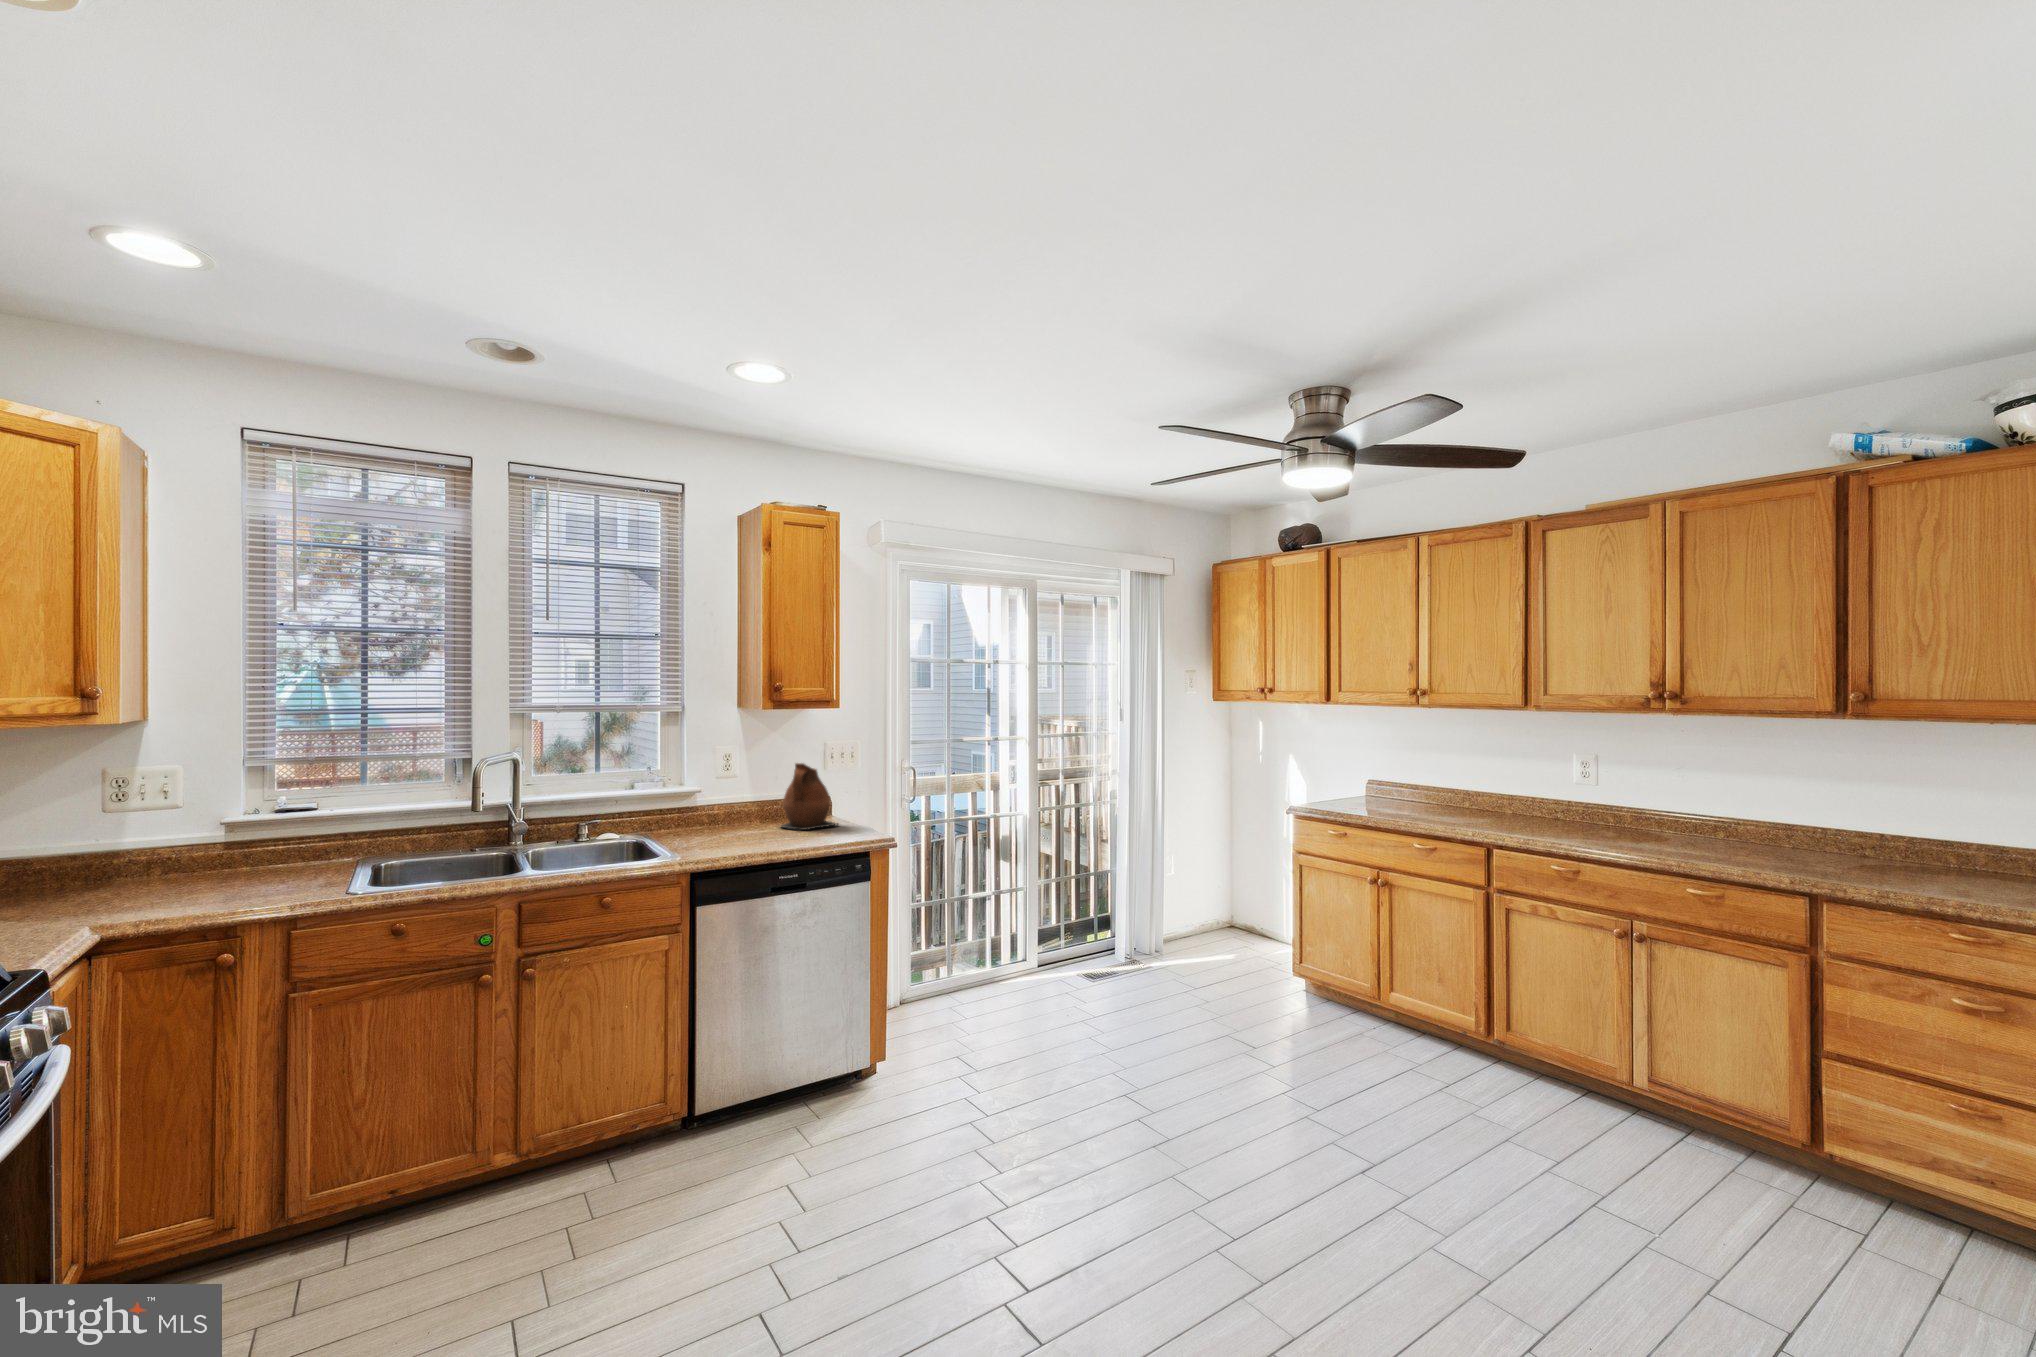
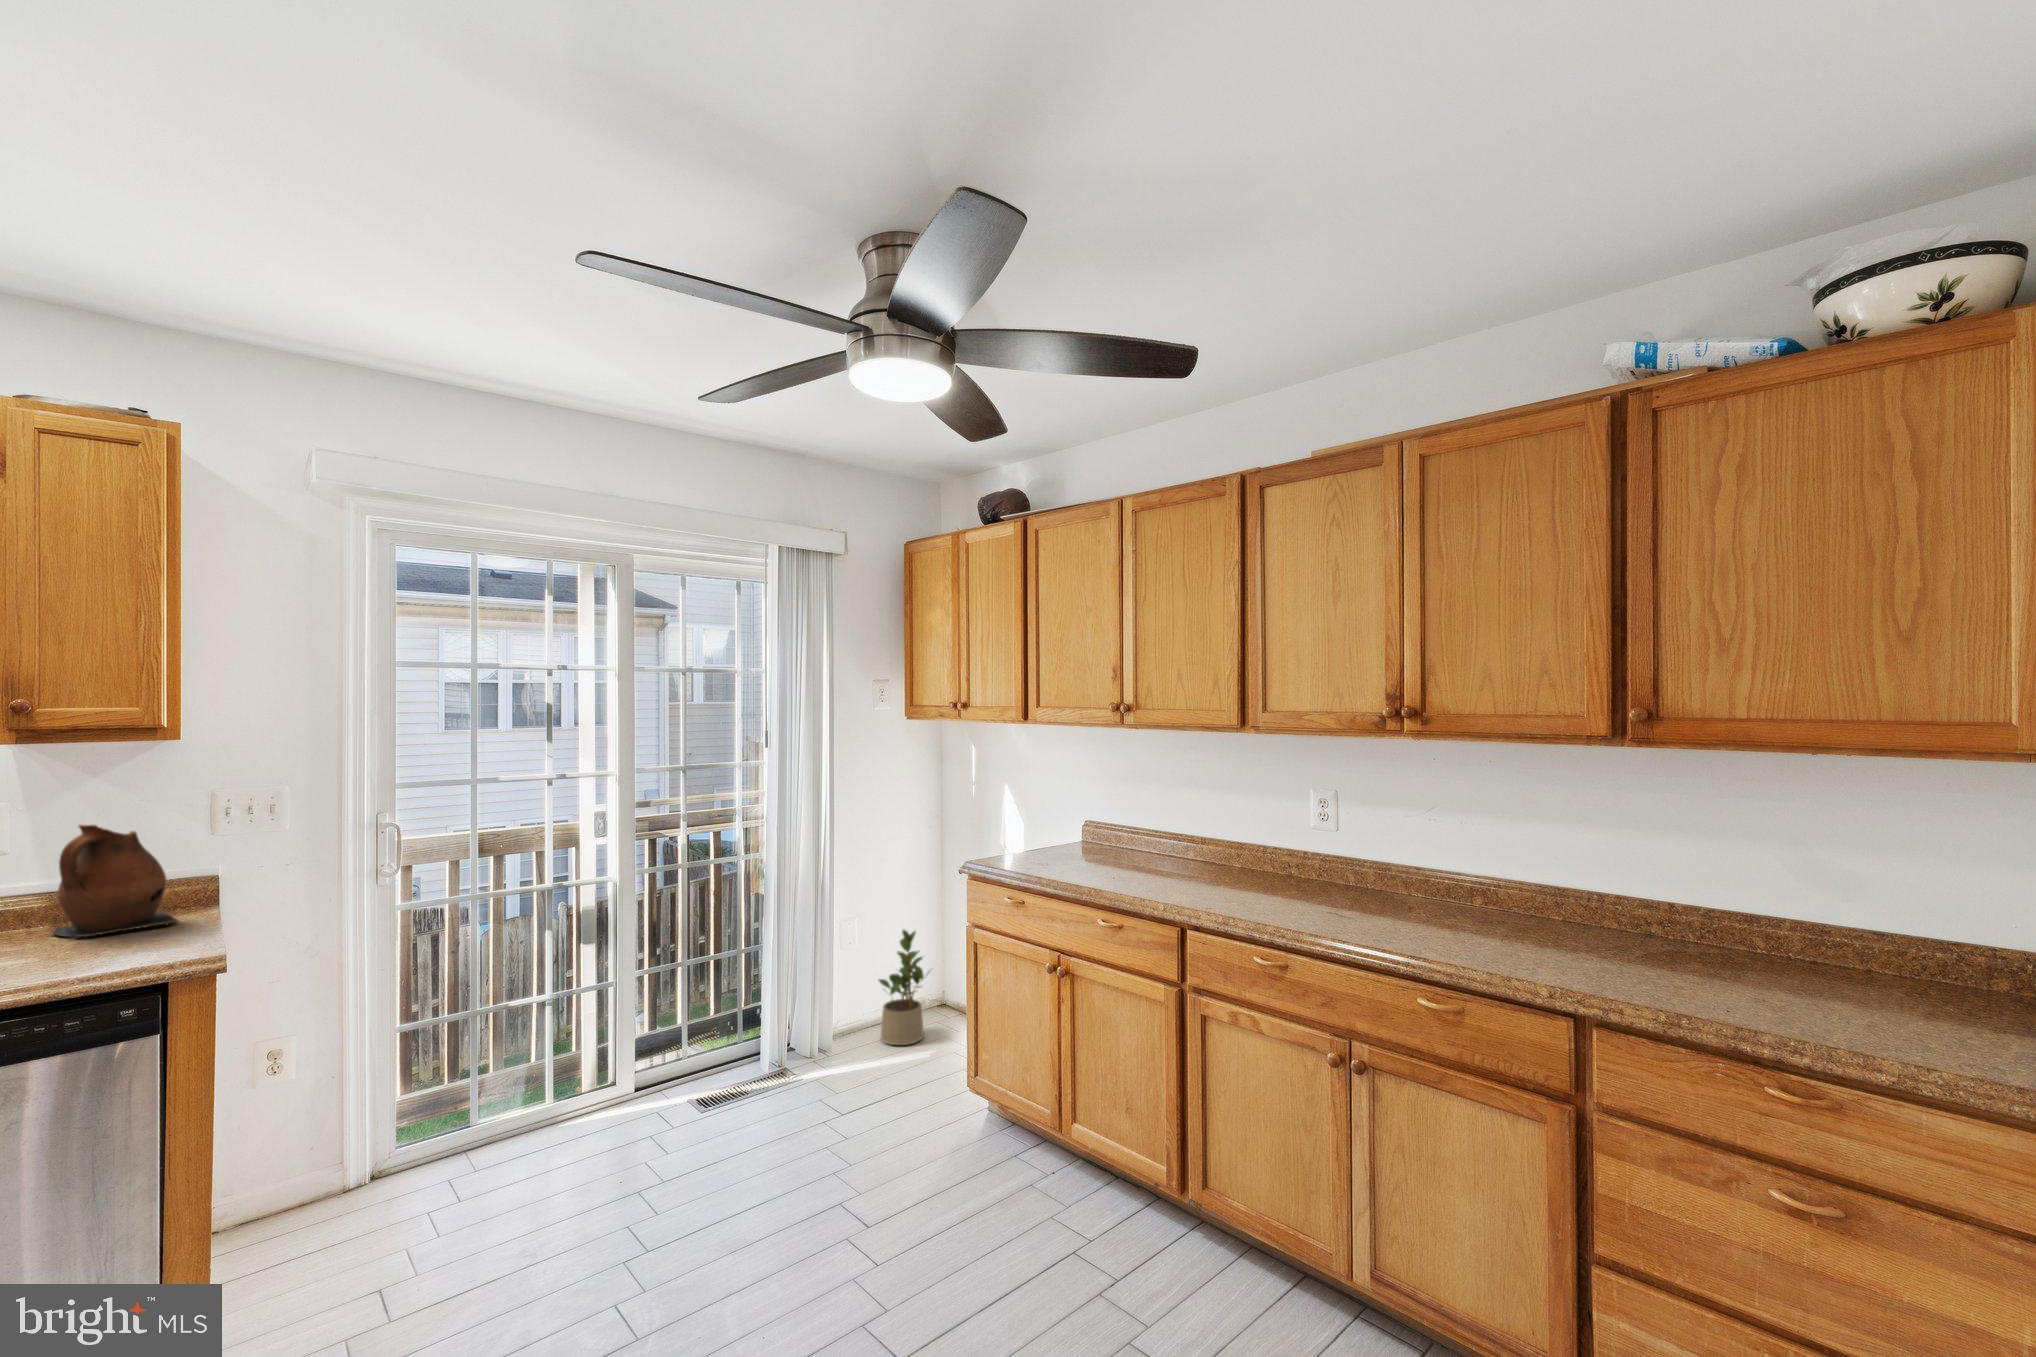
potted plant: none [1194,863,1237,950] -> present [879,930,924,1045]

